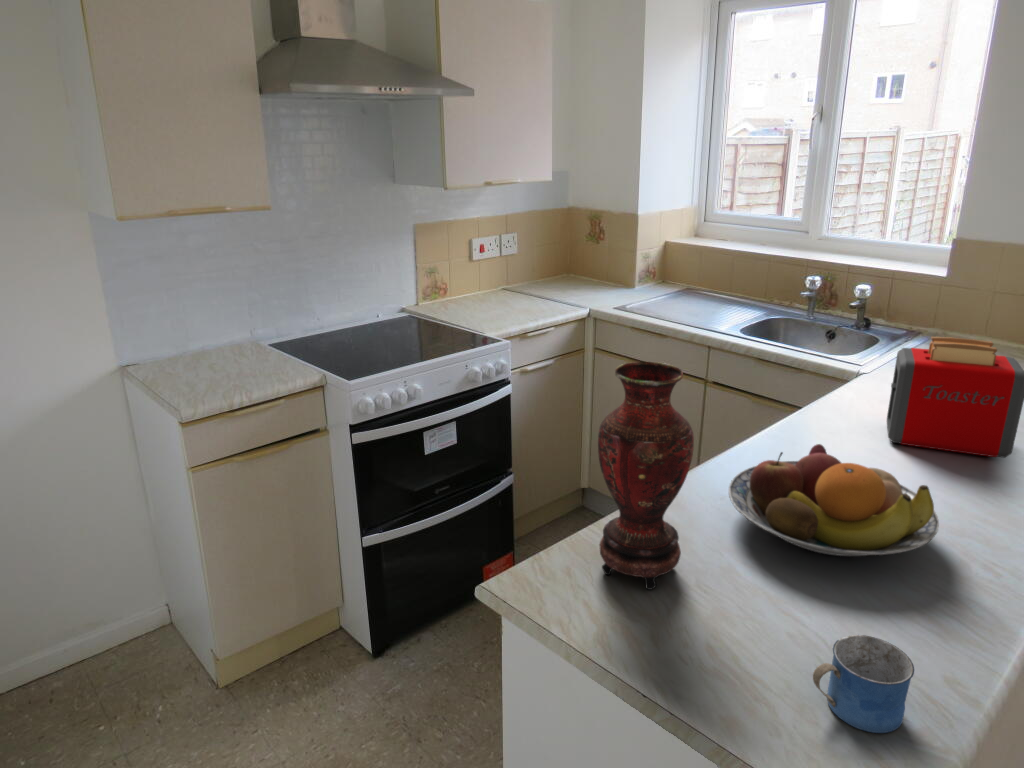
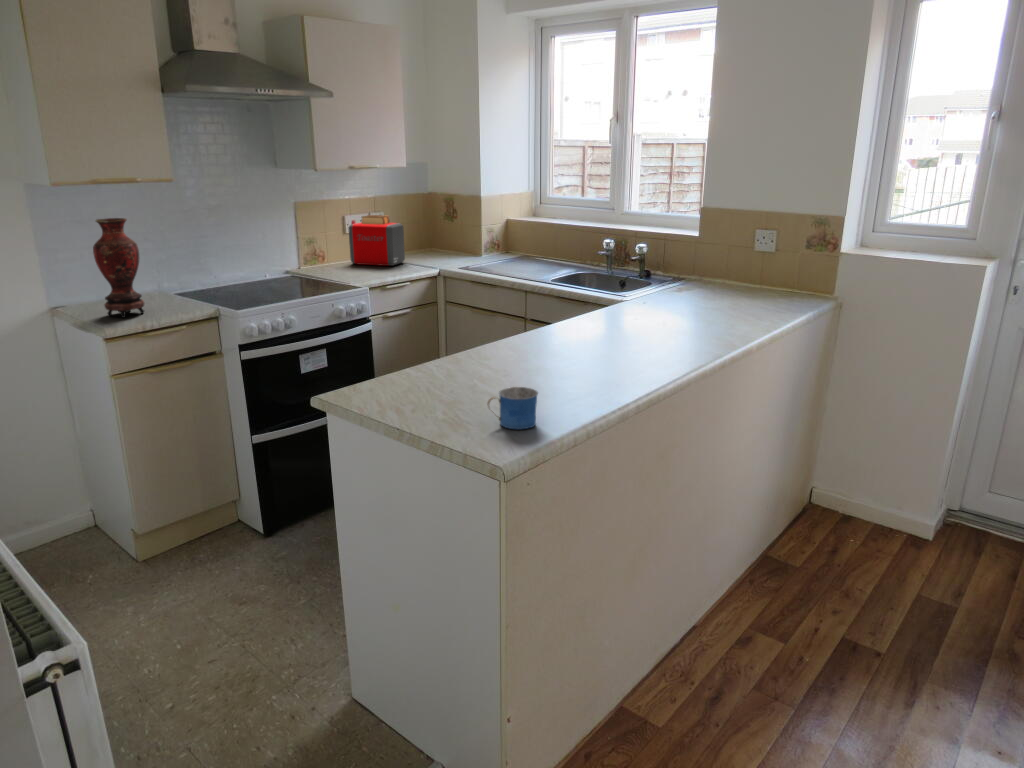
toaster: present [887,337,1024,458] -> present [348,215,405,266]
vase: present [598,362,694,590] -> present [93,218,144,318]
fruit bowl: present [729,444,939,556] -> none [483,319,603,376]

